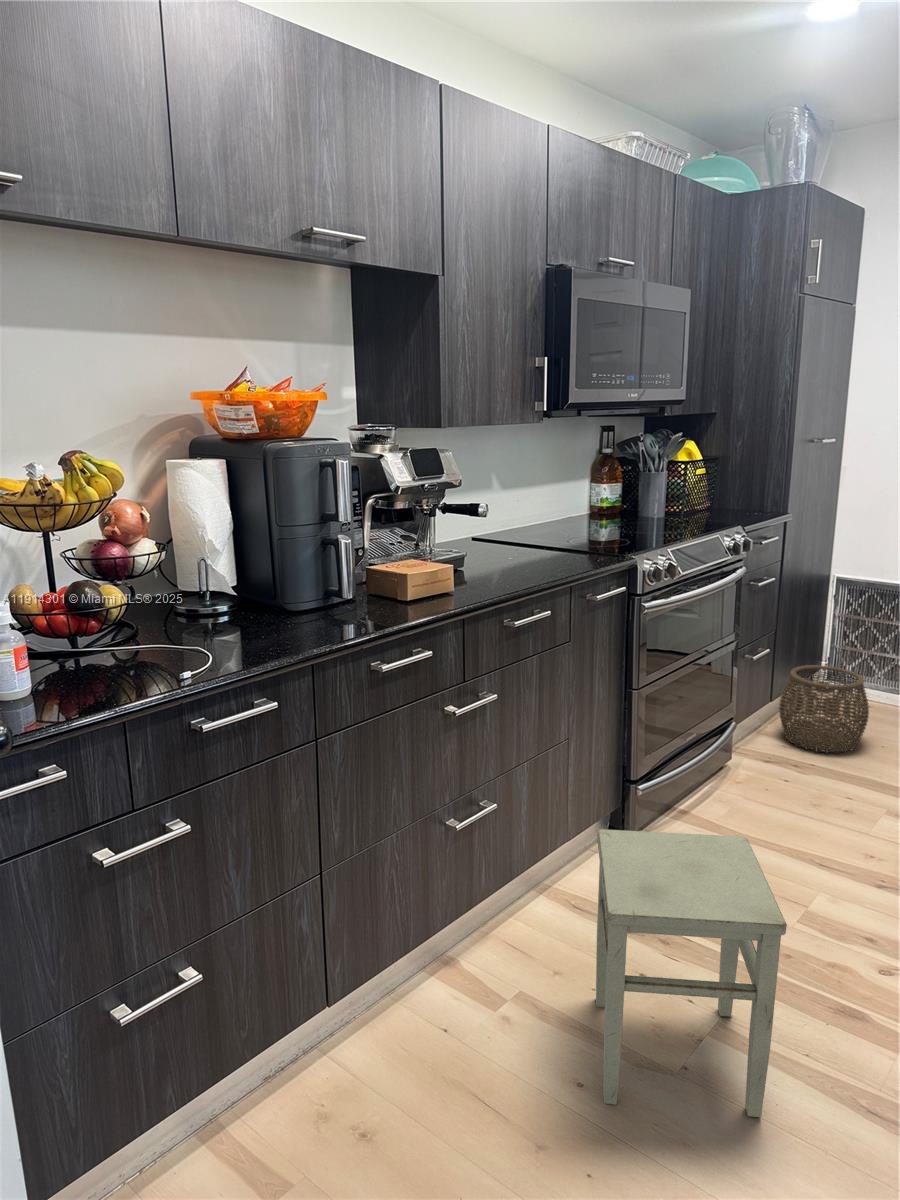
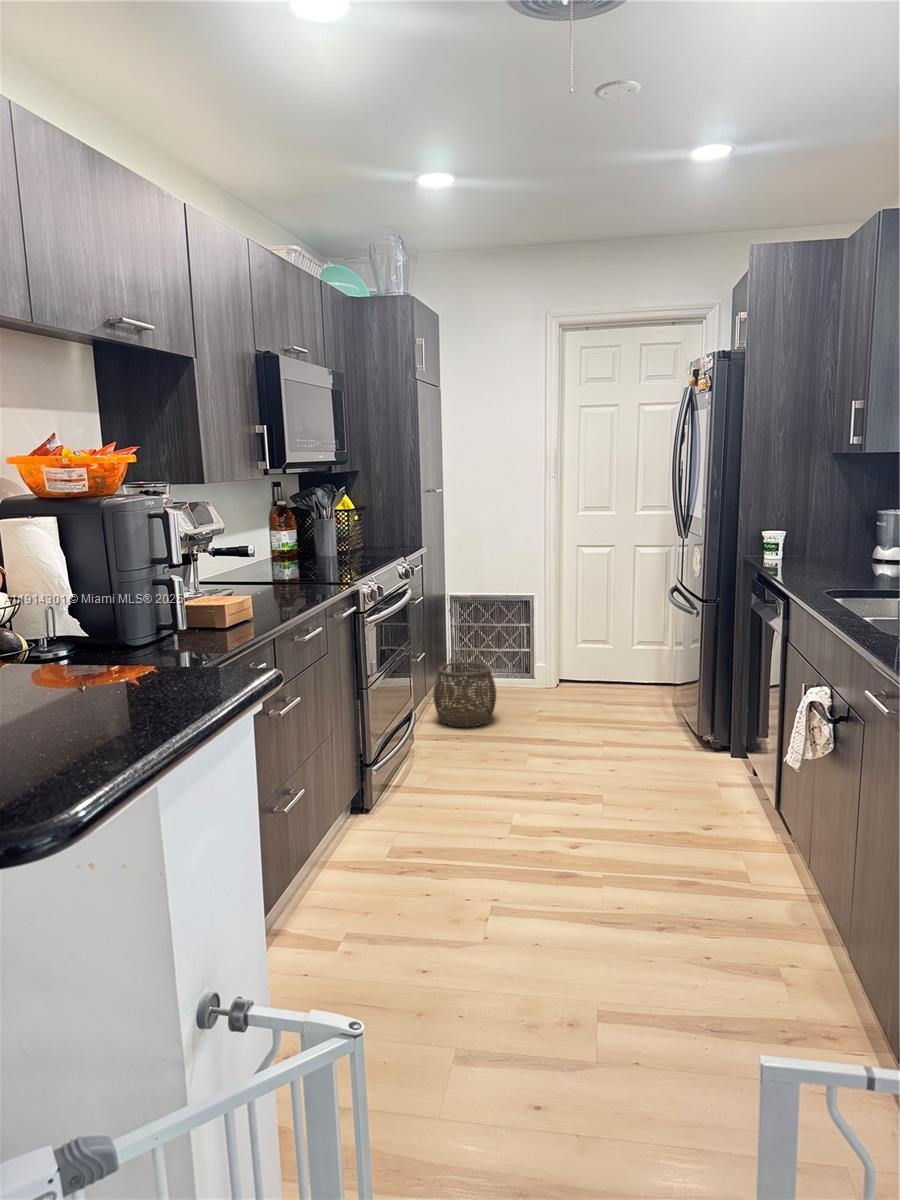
stool: present [596,829,787,1117] -> none [399,764,549,972]

